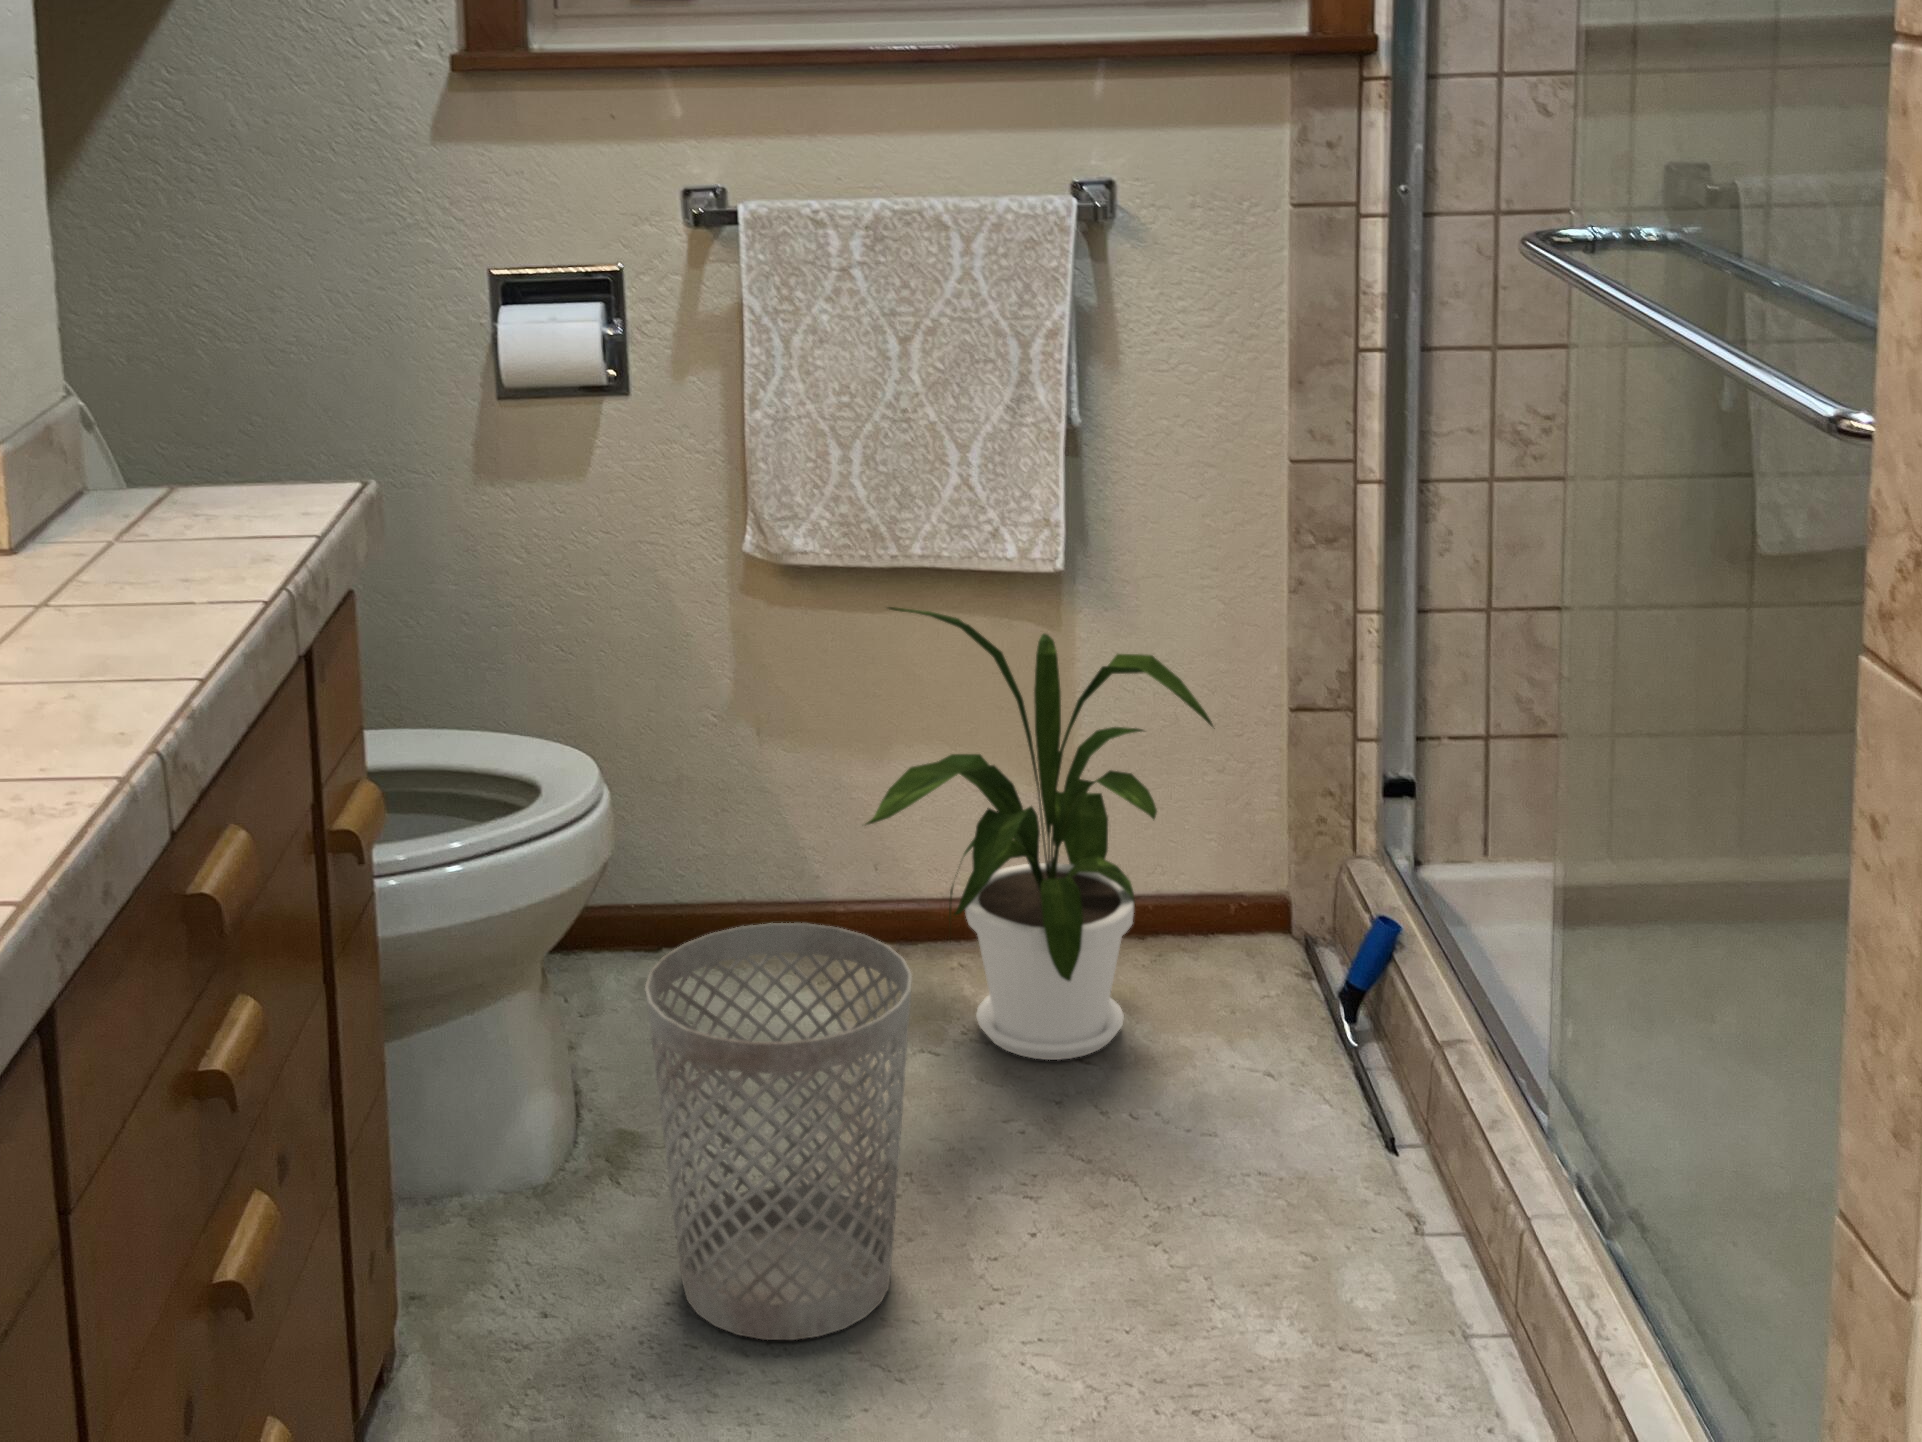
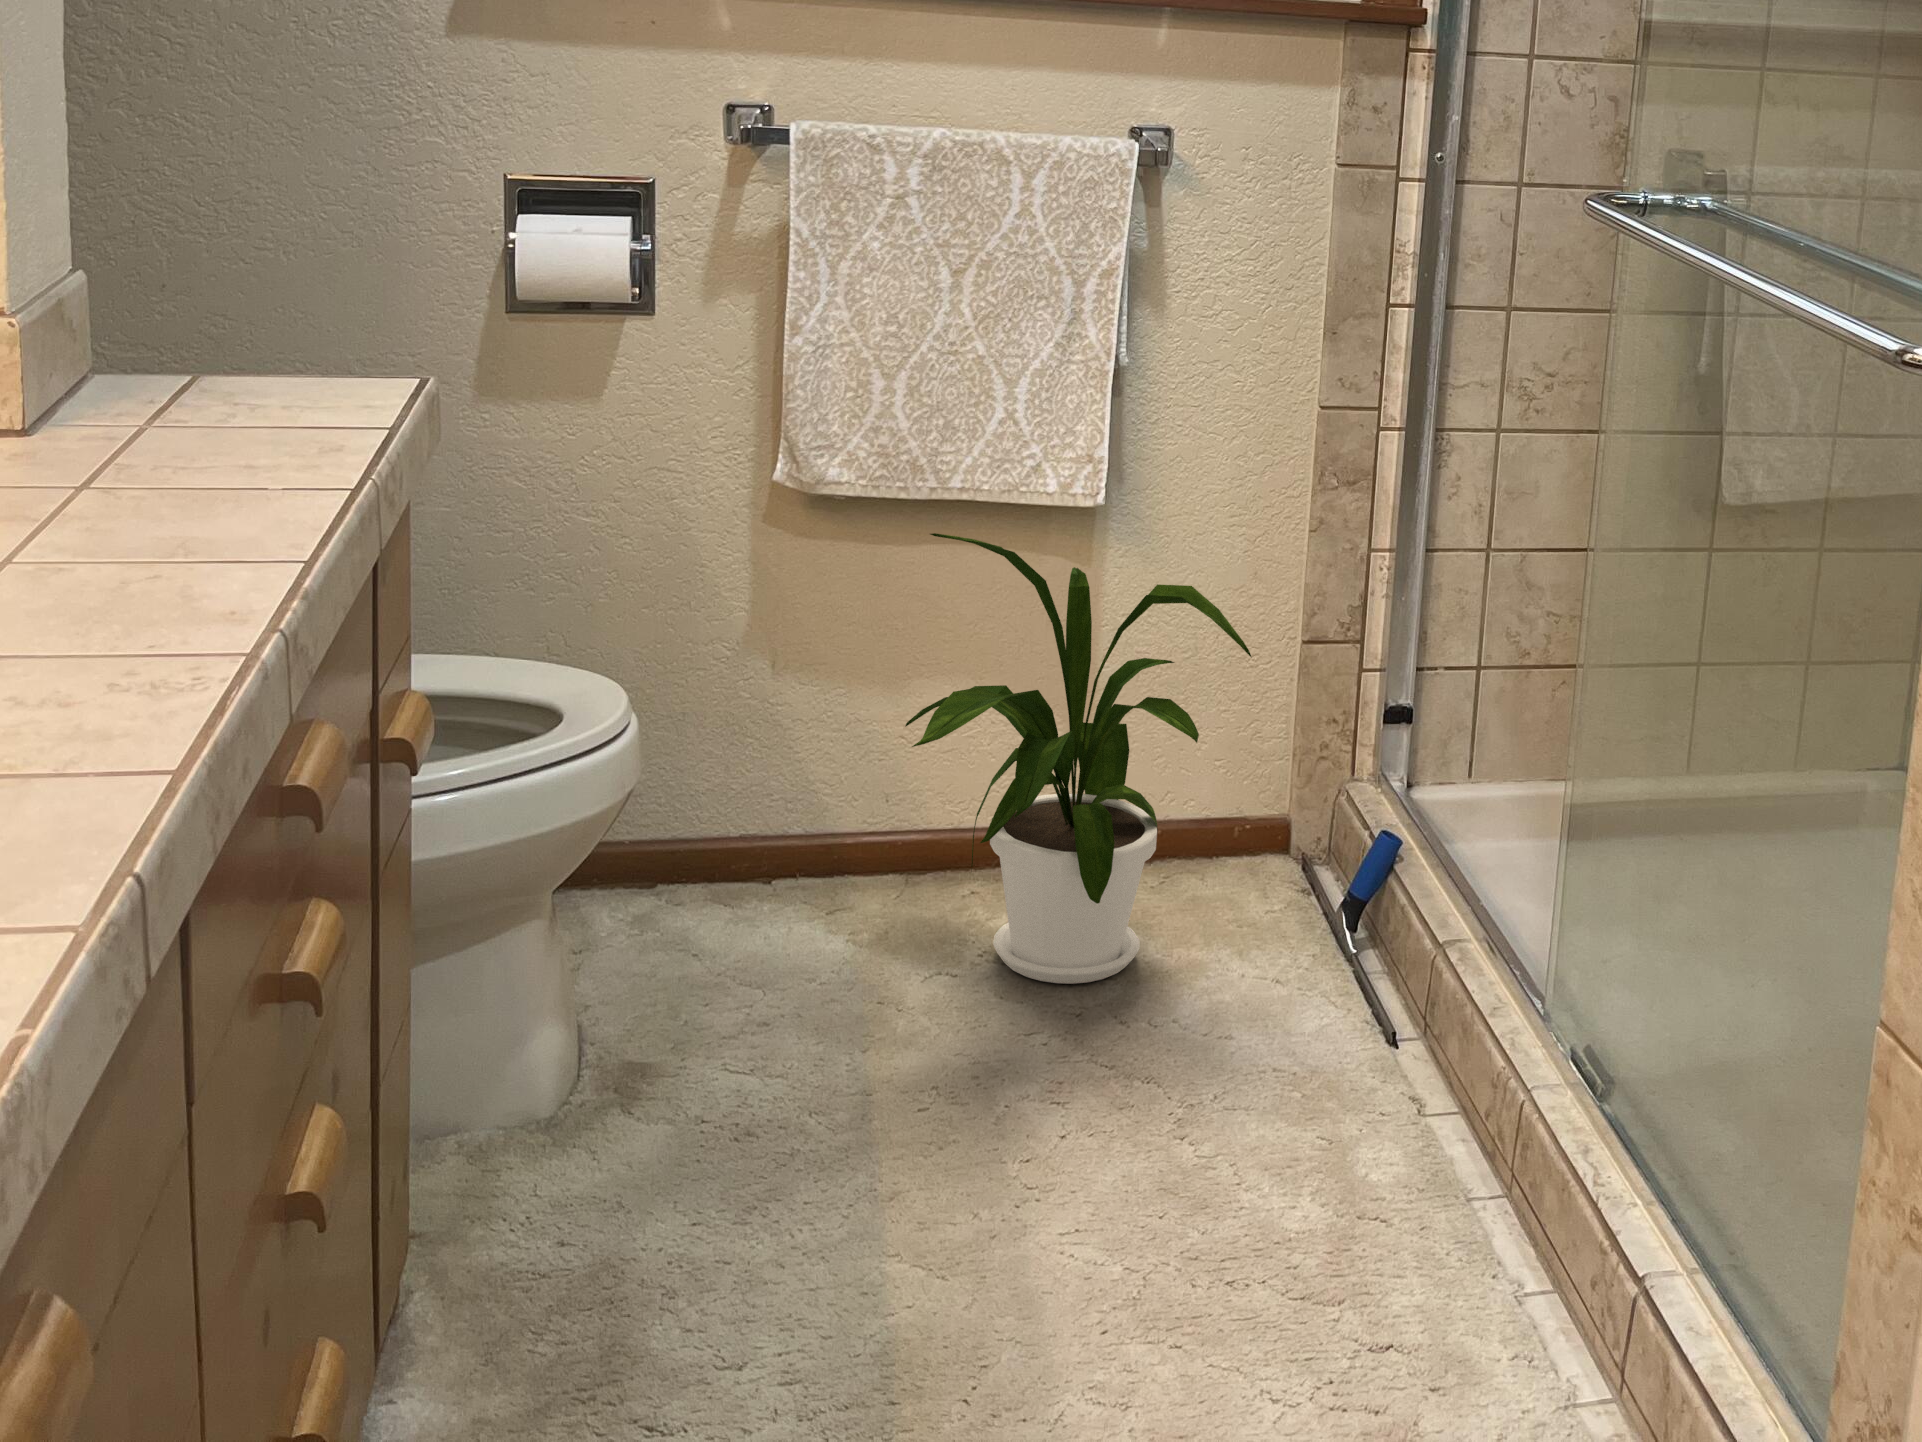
wastebasket: present [645,923,912,1340] -> none [709,839,984,1251]

